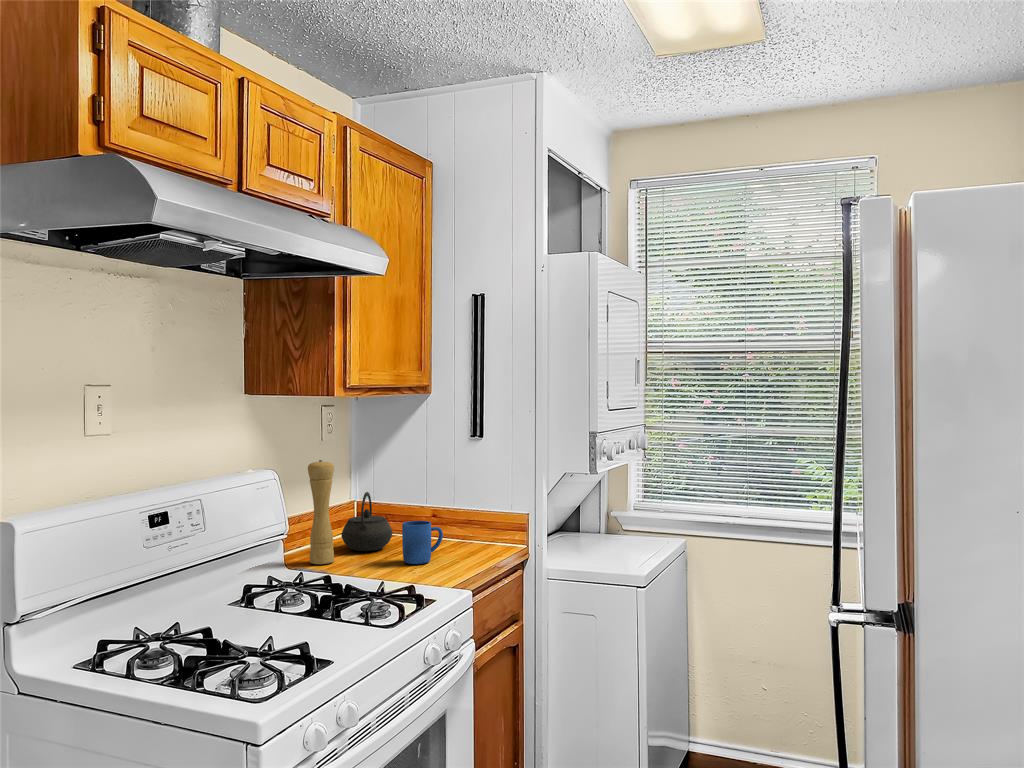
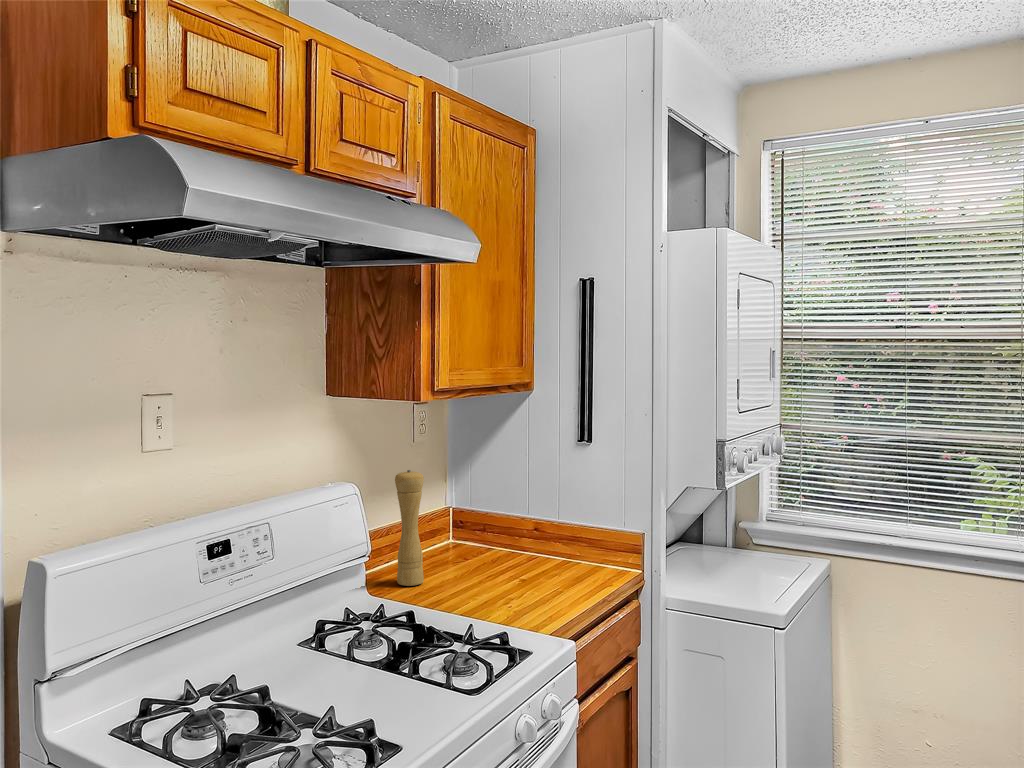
kettle: present [341,492,392,551] -> none [434,502,489,569]
mug: present [402,521,443,564] -> none [498,541,544,591]

